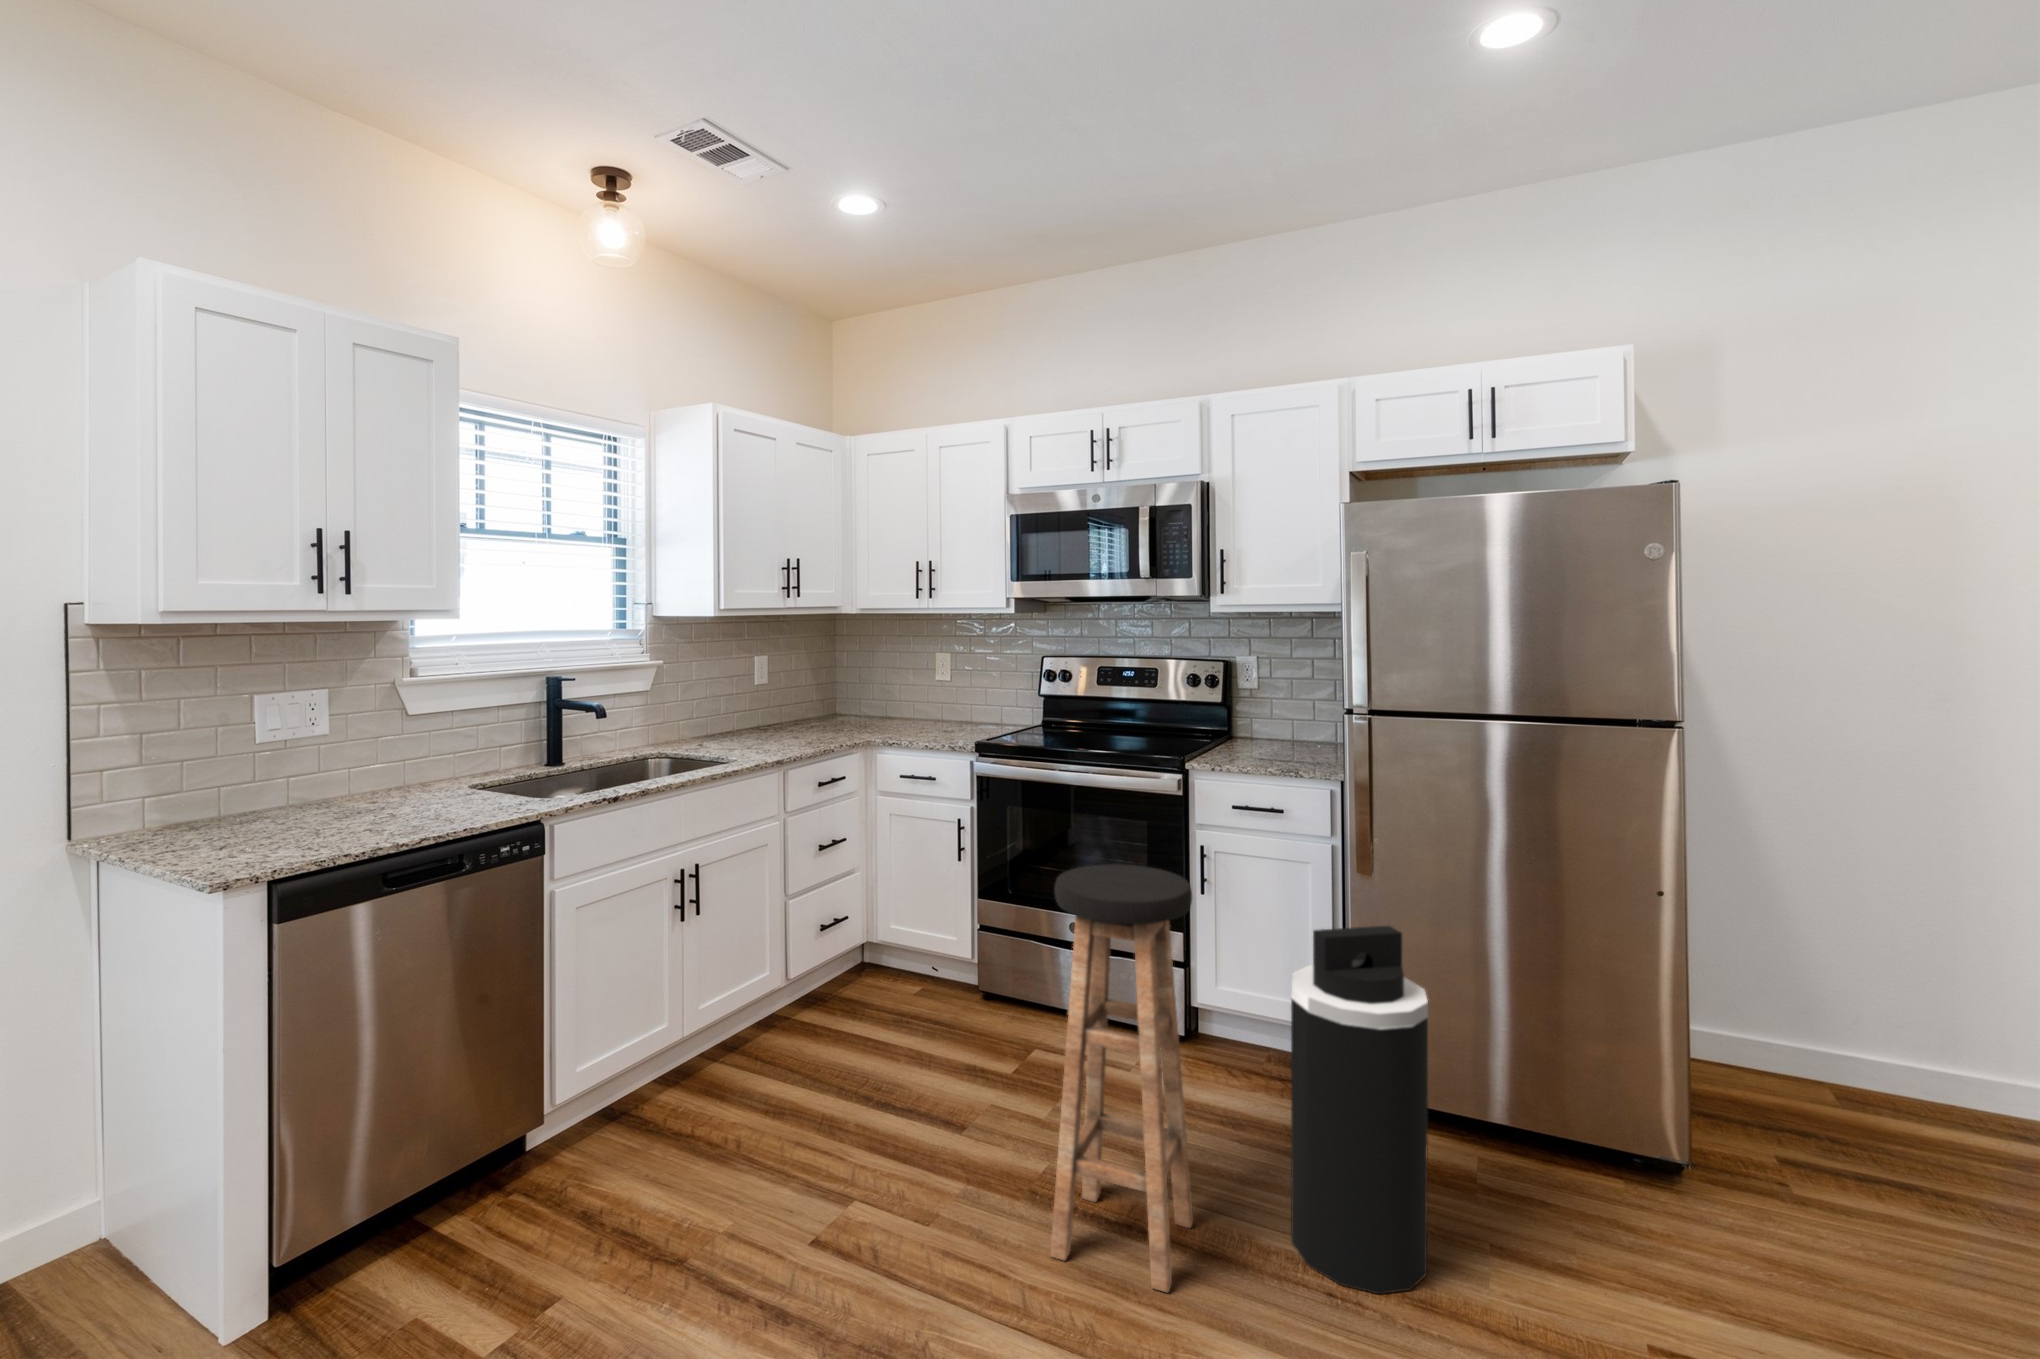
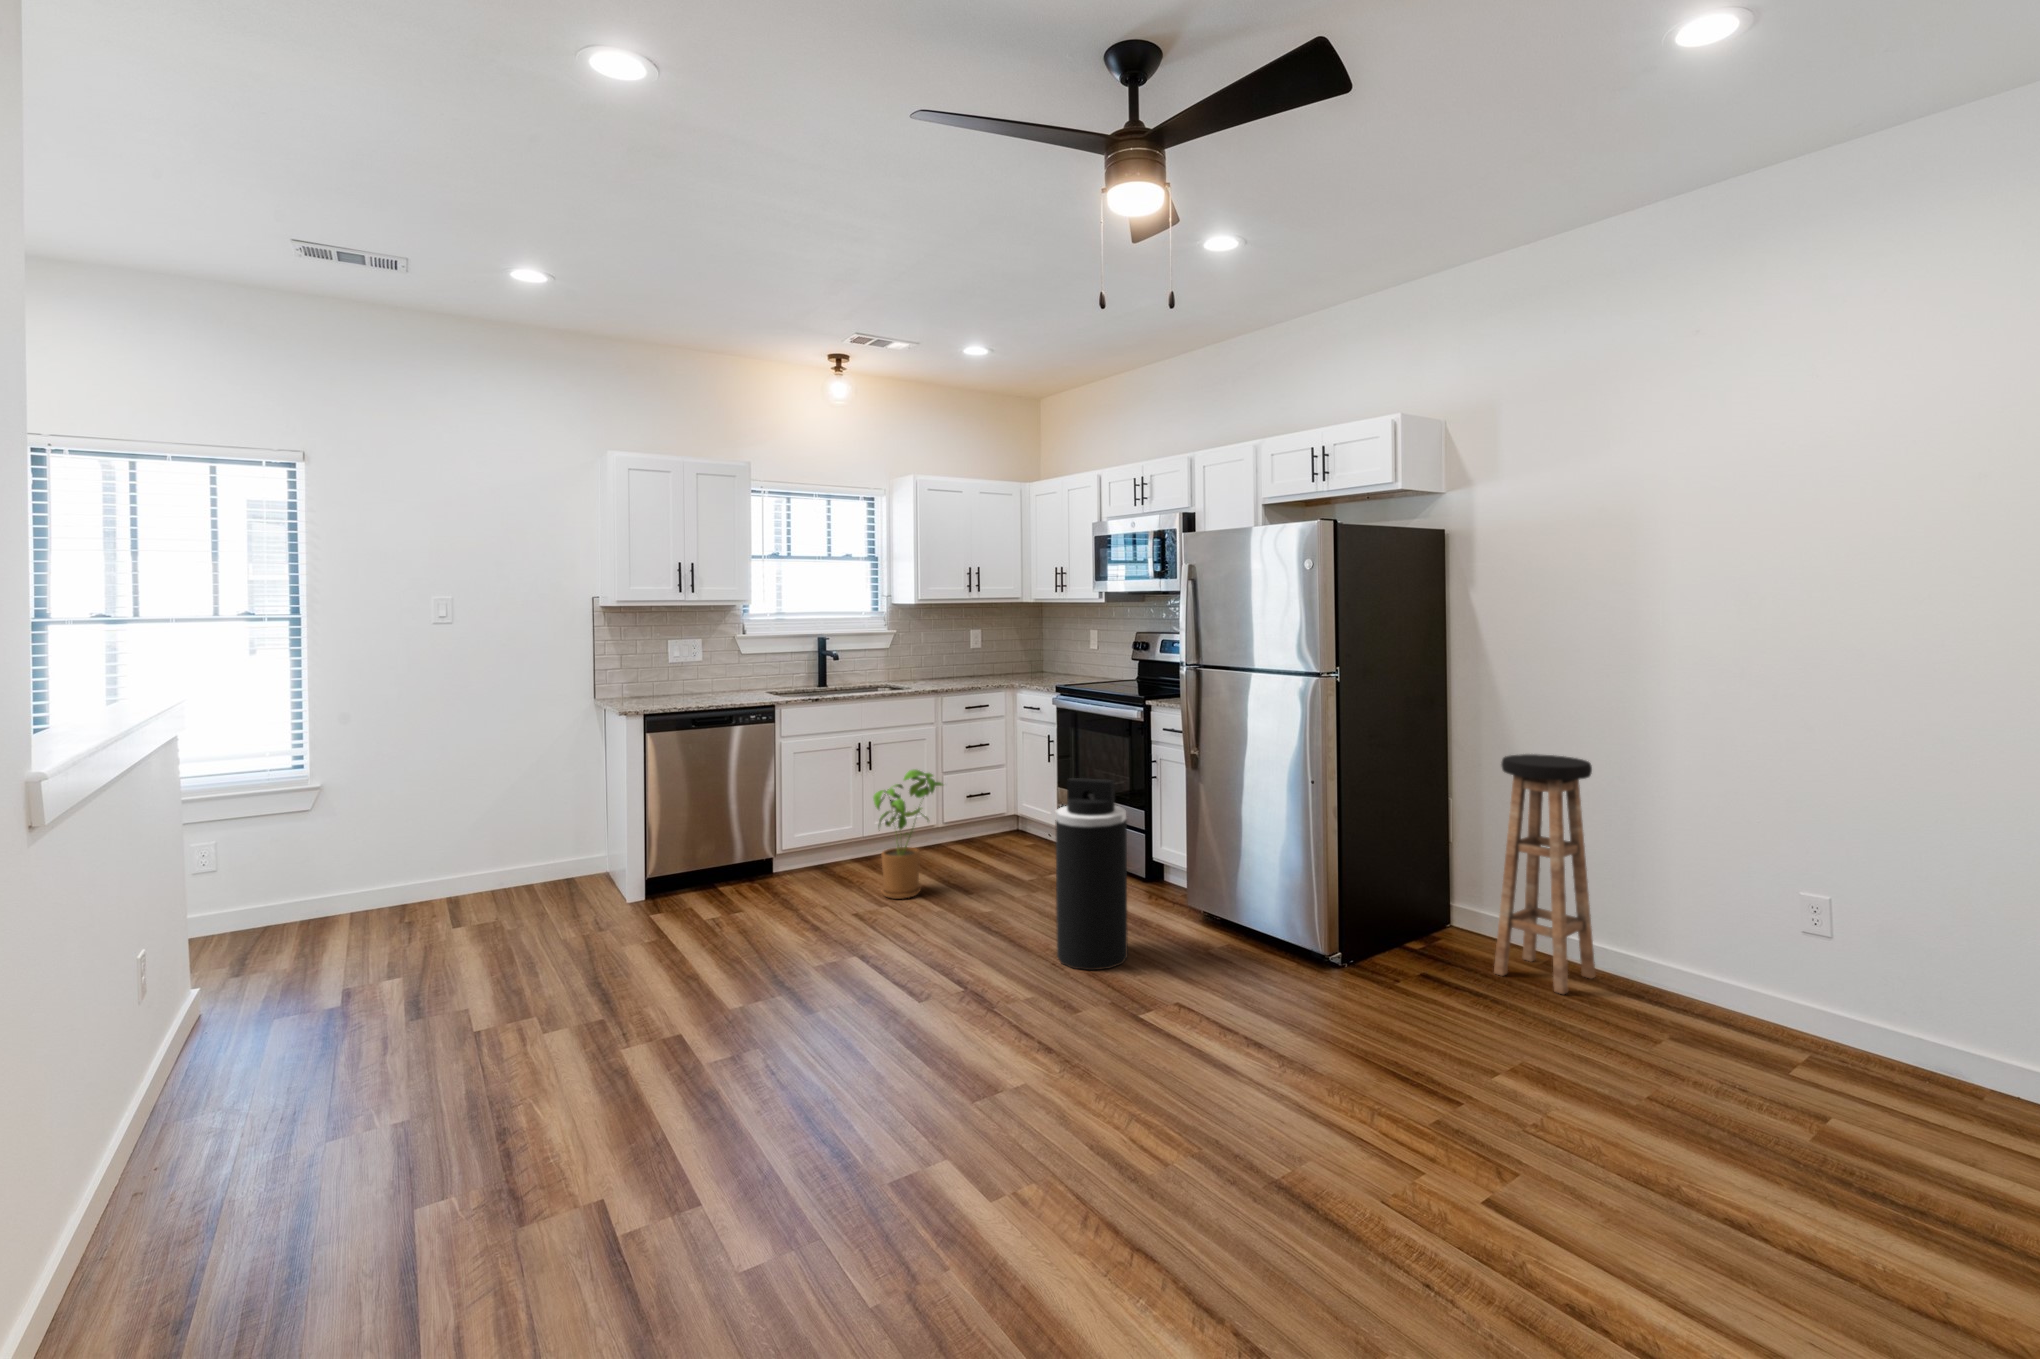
bar stool: present [1050,864,1193,1292] -> present [1494,754,1595,994]
house plant: none [785,919,914,1172] -> present [873,769,943,899]

